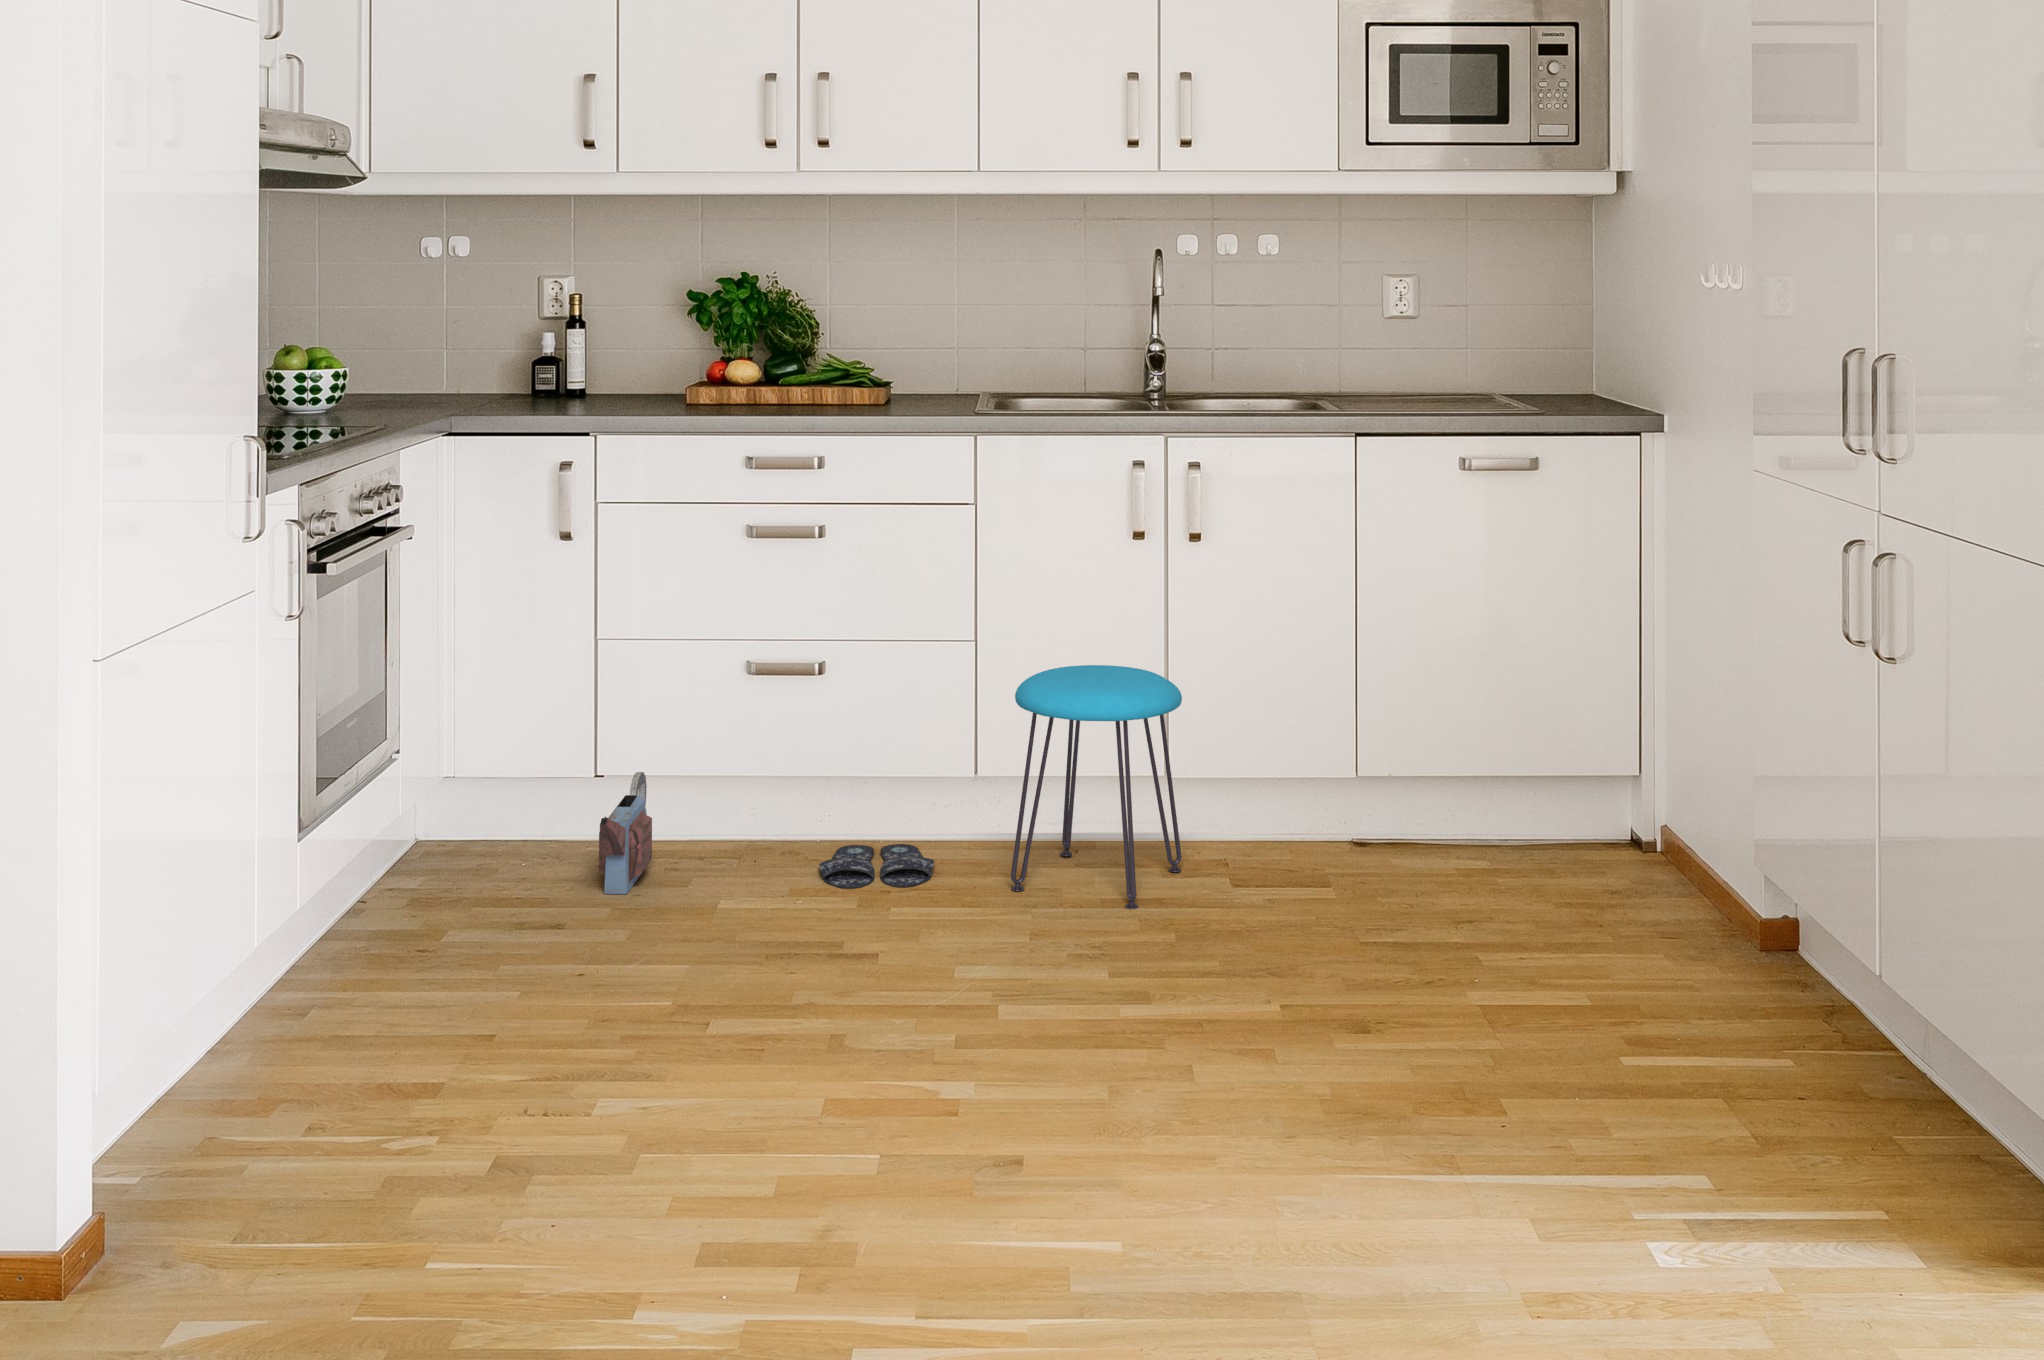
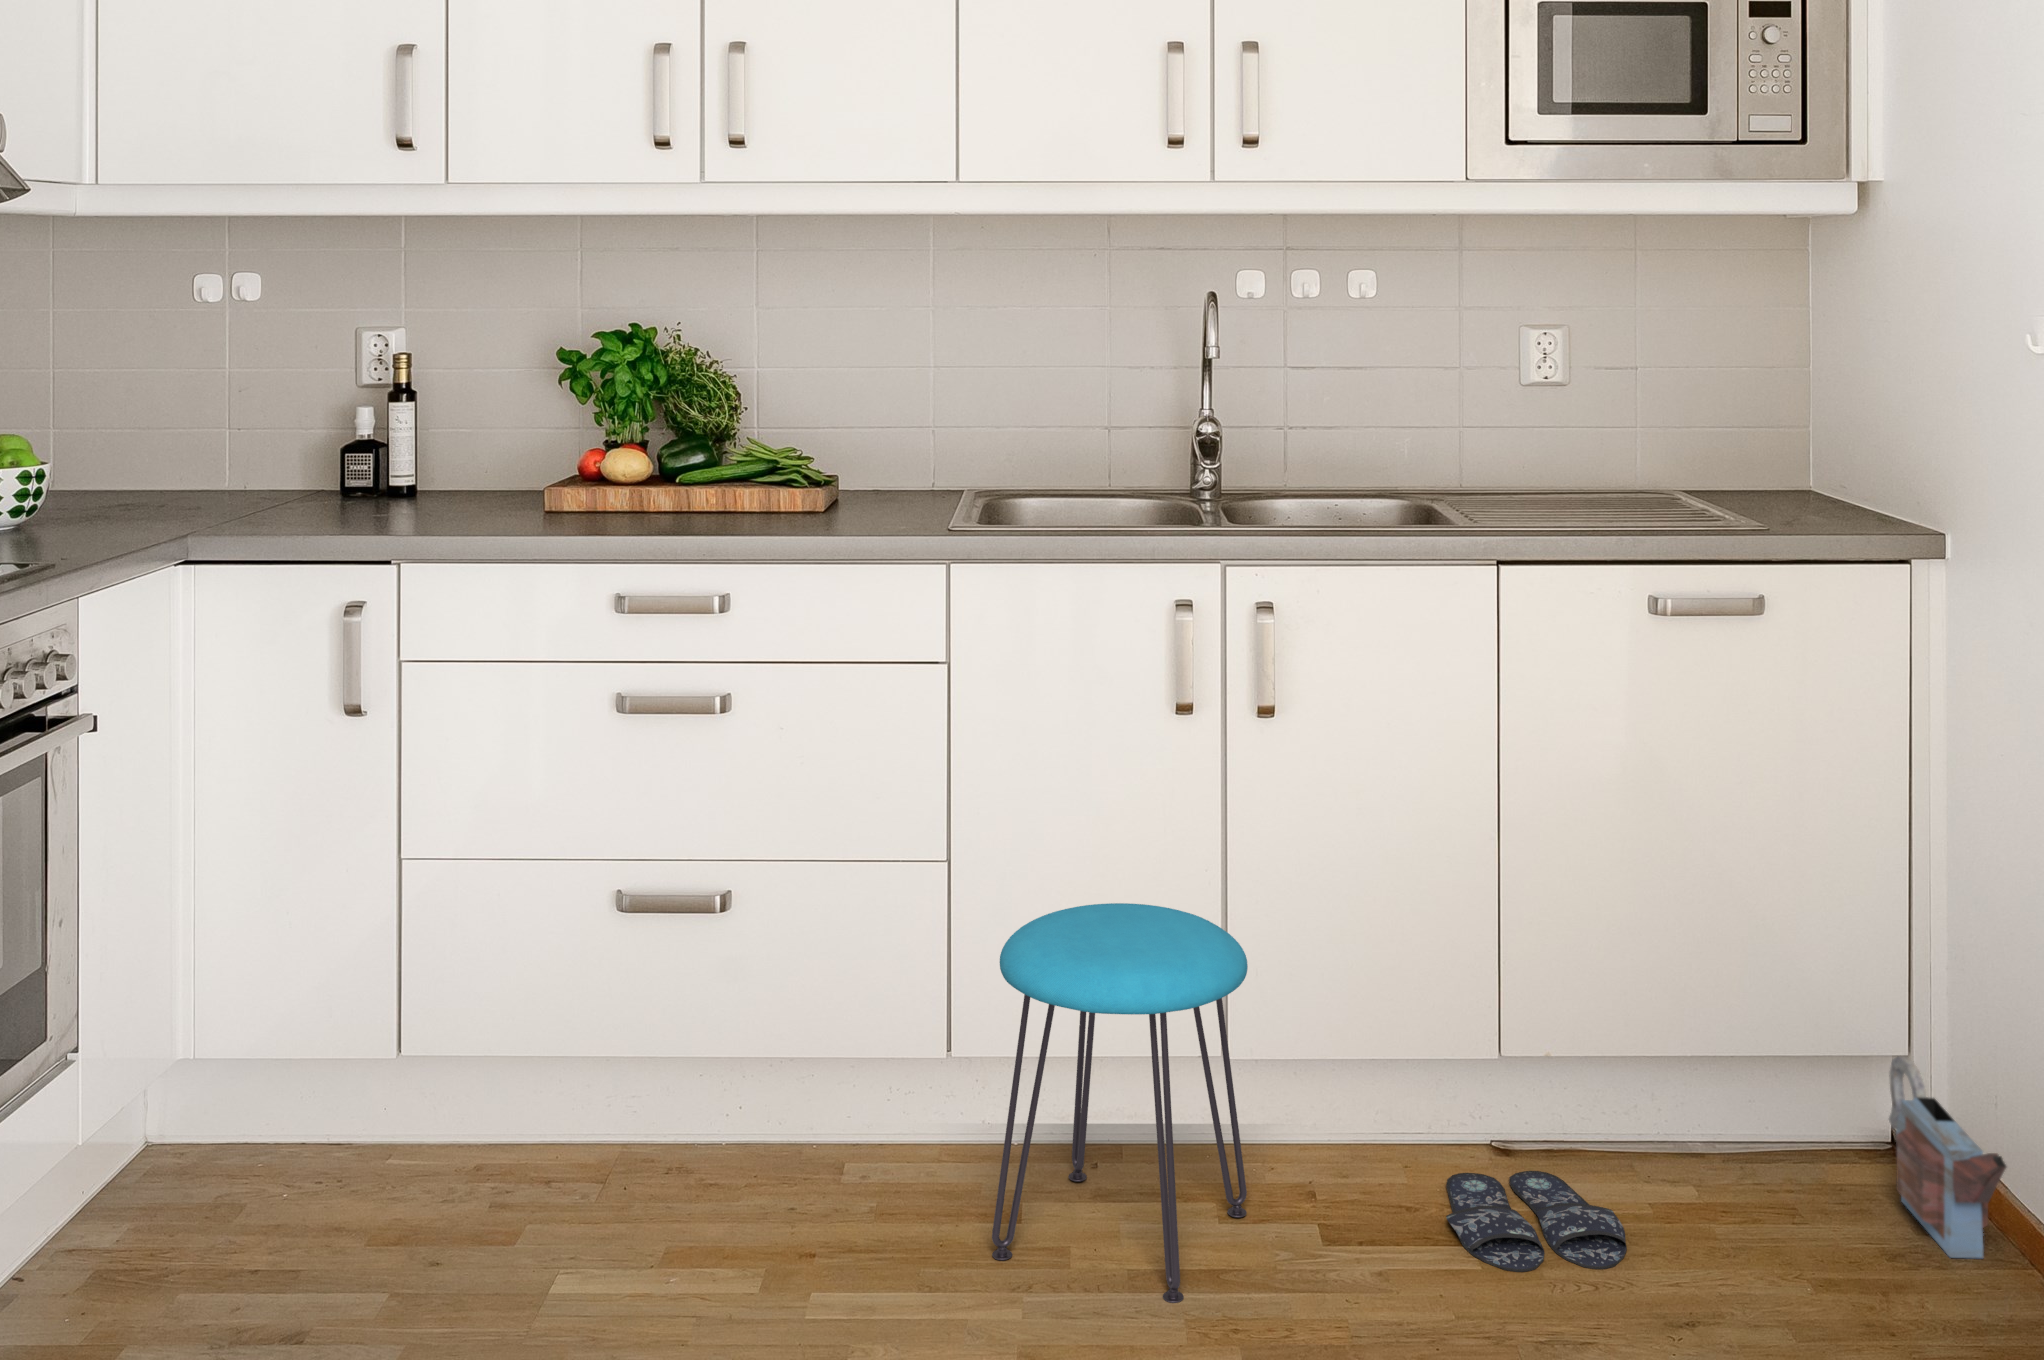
watering can: present [599,772,652,894] -> present [1889,1056,2006,1258]
slippers: present [819,844,935,889] -> present [1446,1171,1627,1272]

